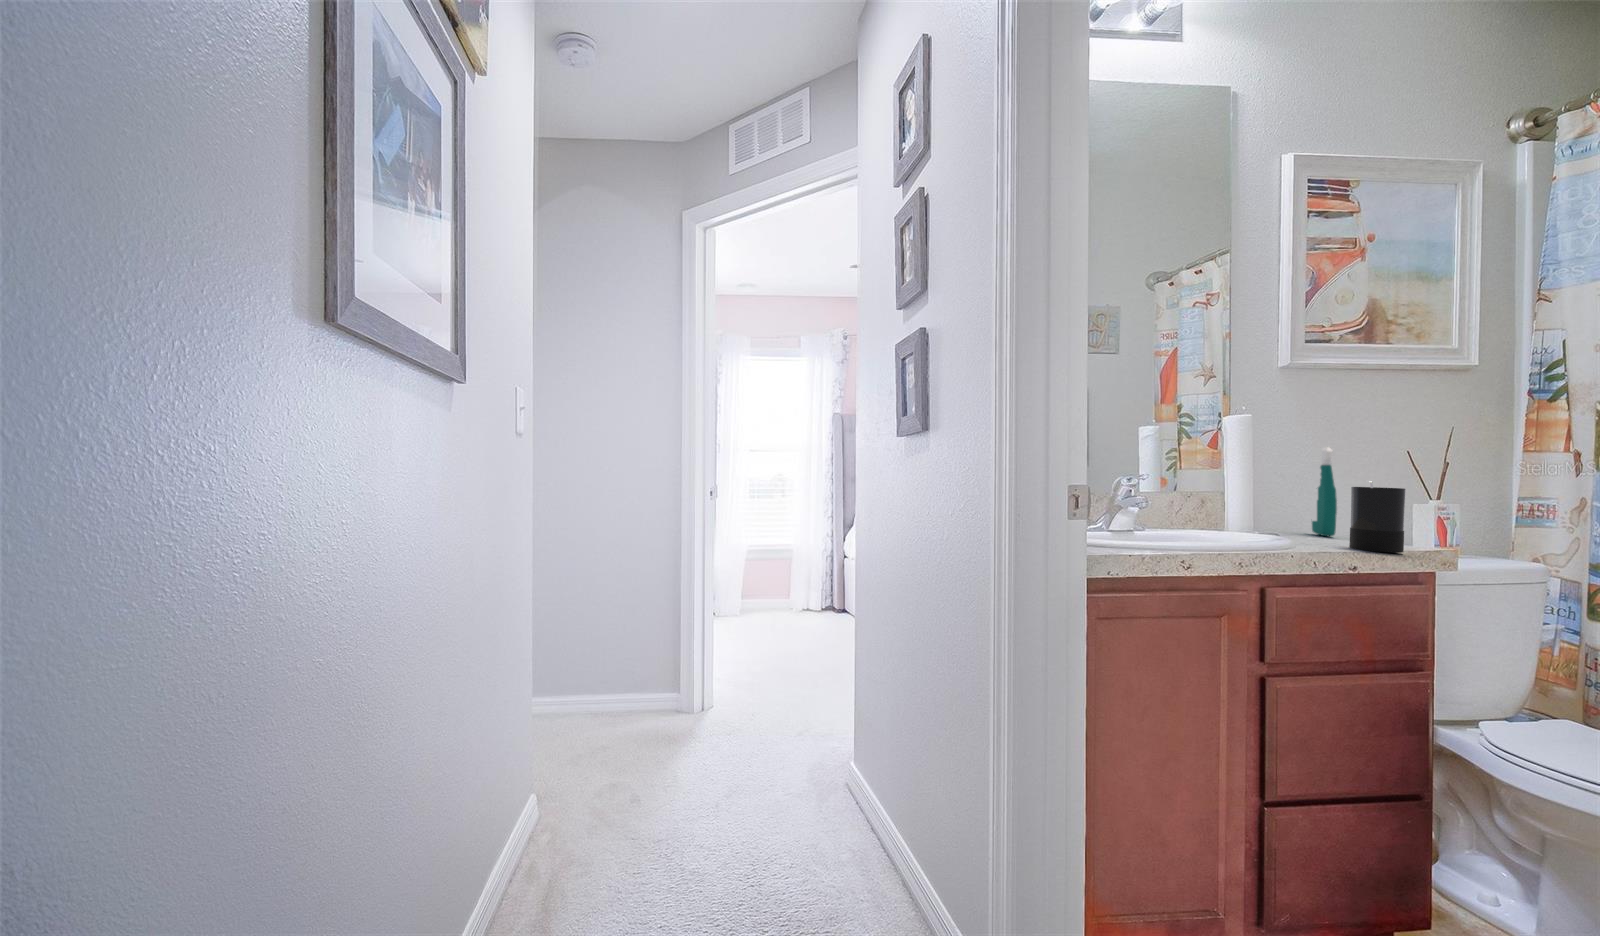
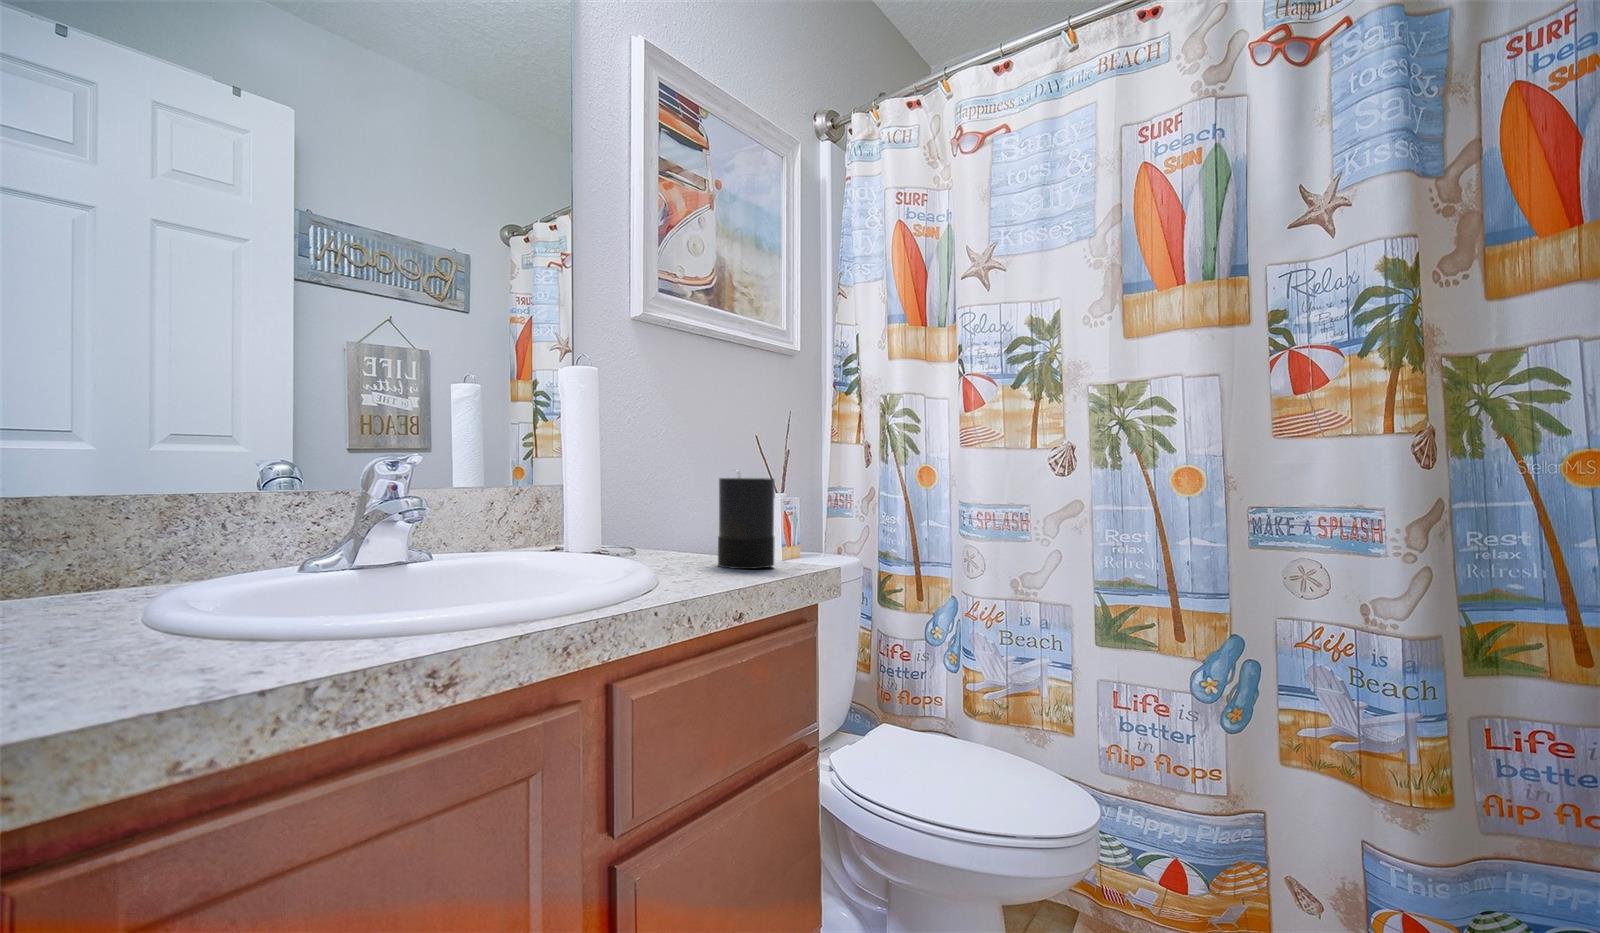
spray bottle: present [1312,447,1337,536] -> none [668,431,694,545]

